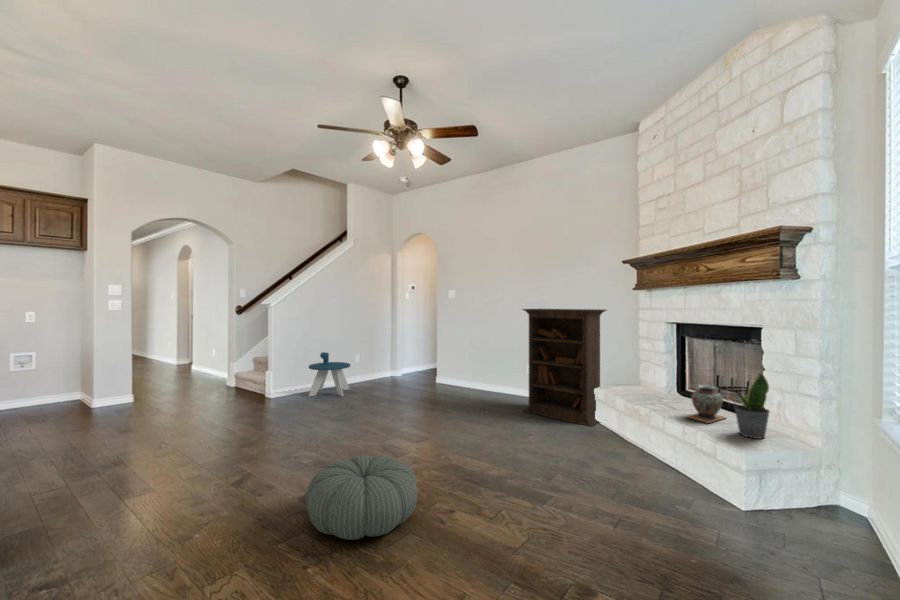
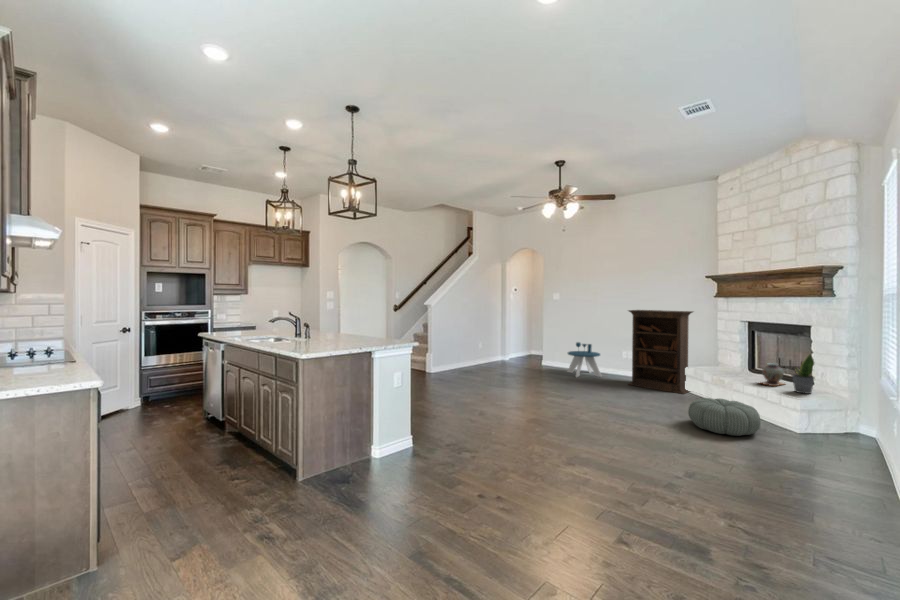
side table: present [308,352,350,396] -> present [568,342,601,377]
pouf: present [305,456,417,540] -> present [688,398,761,436]

